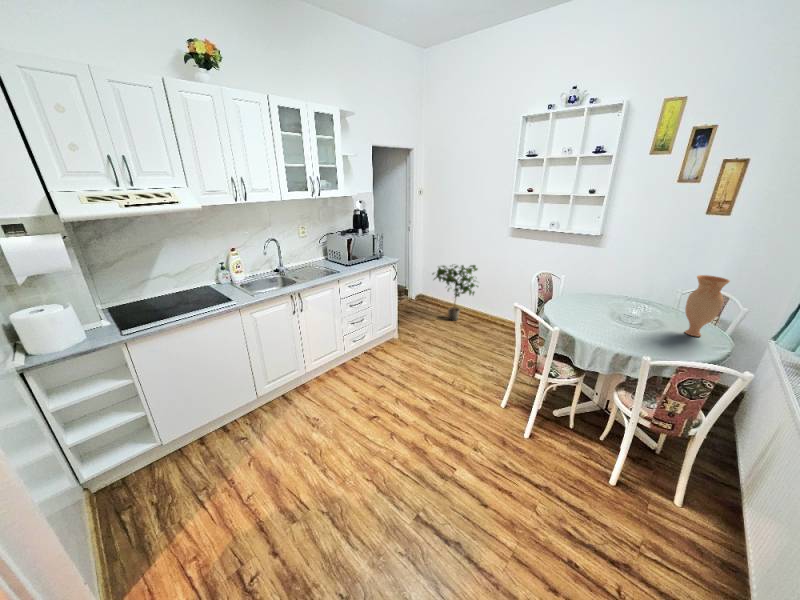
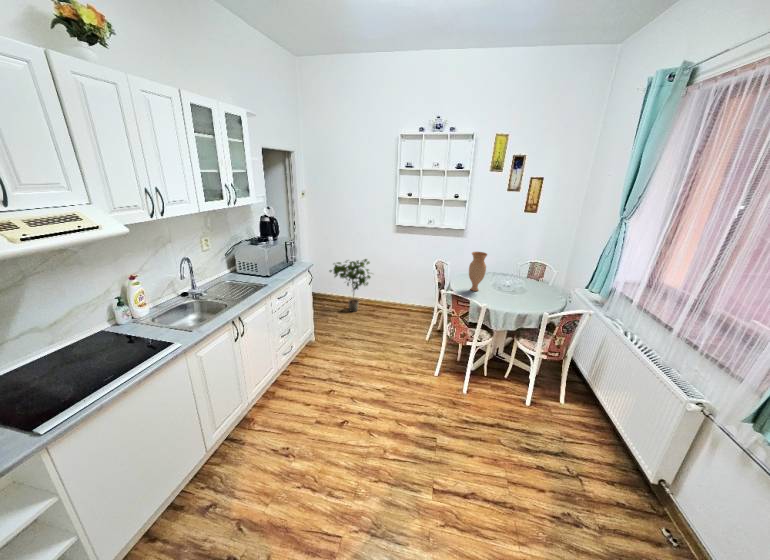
vase: present [685,275,730,336] -> present [469,252,487,291]

